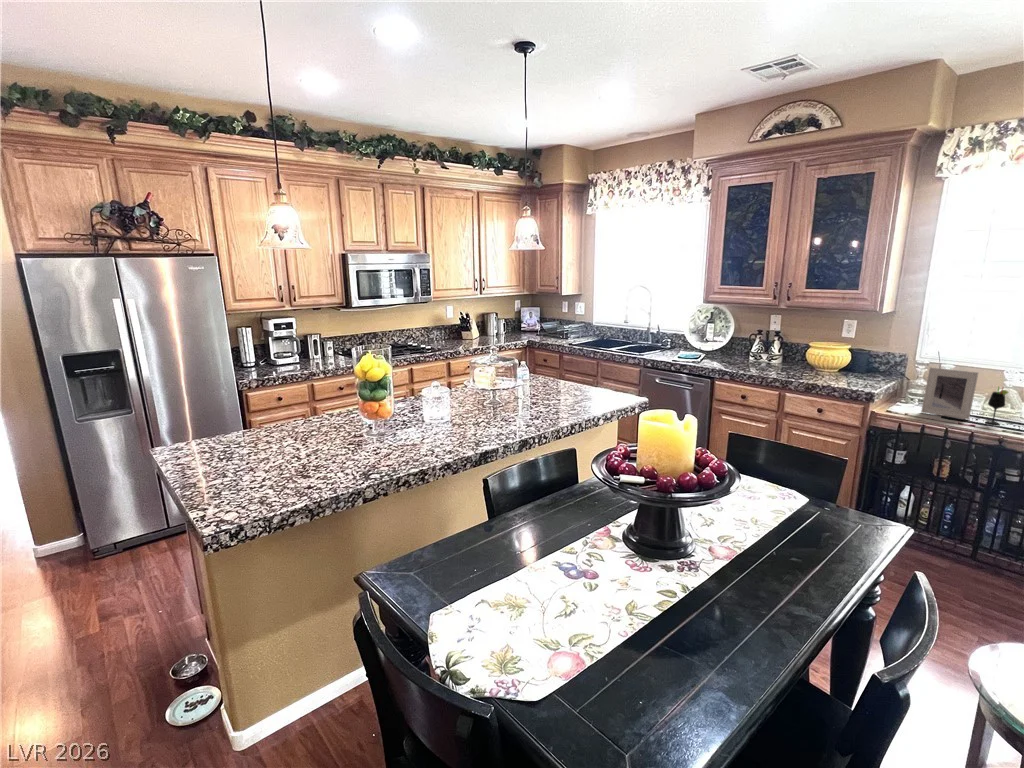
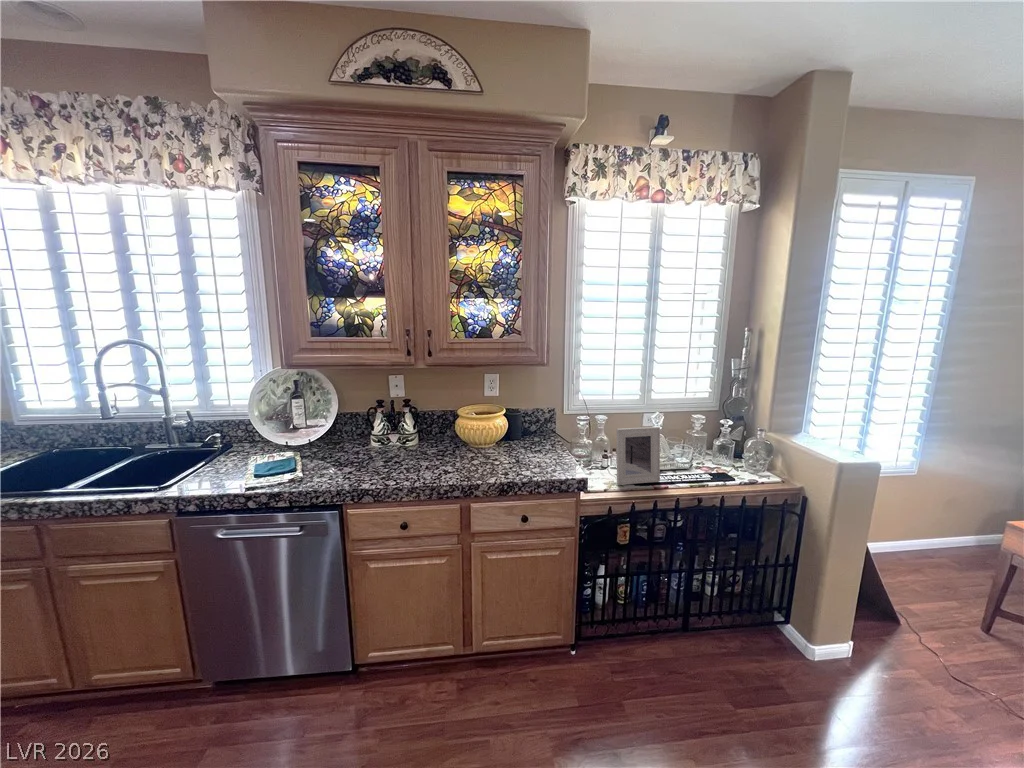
wine glass: present [986,387,1008,424] -> none [669,440,690,481]

